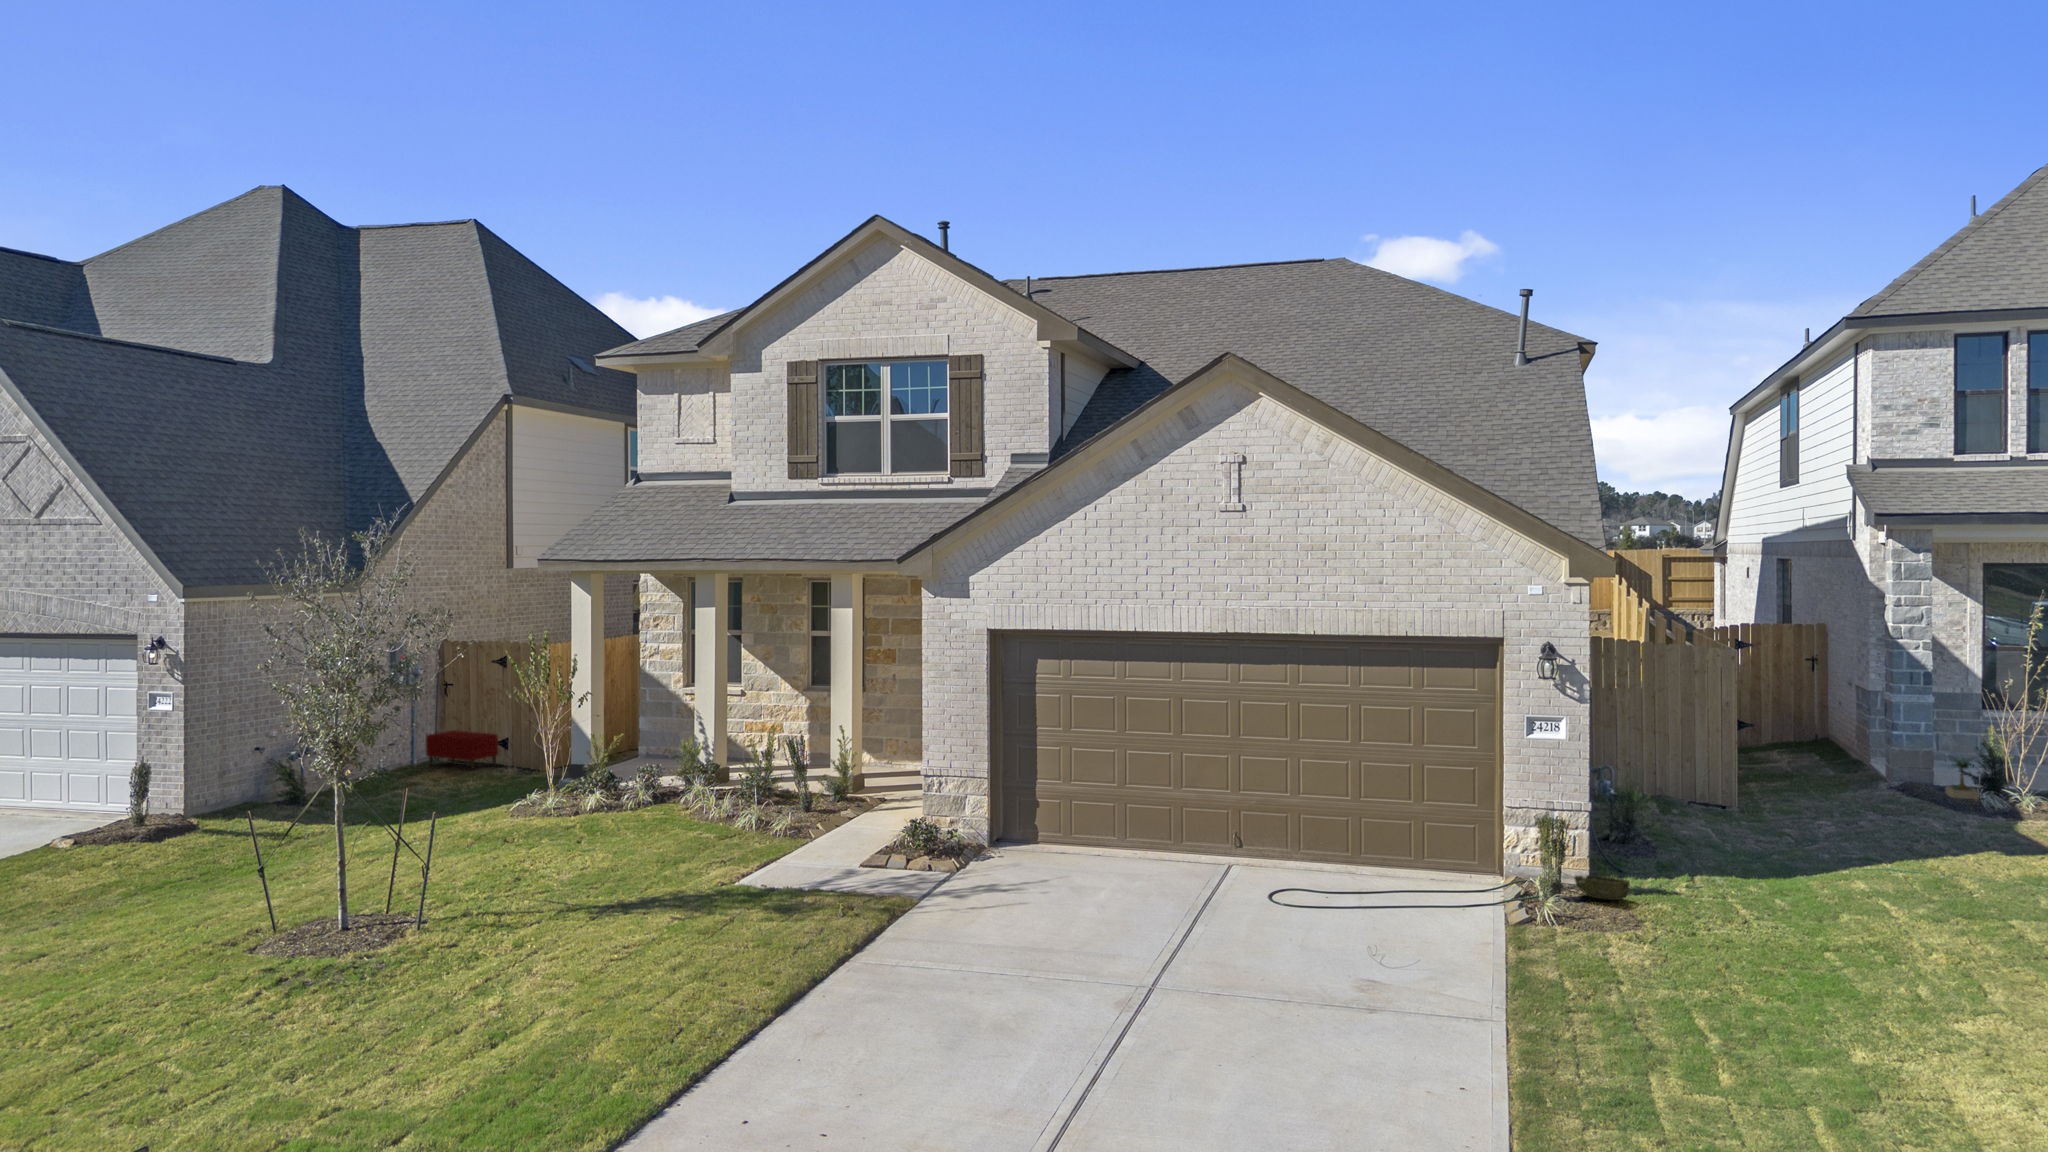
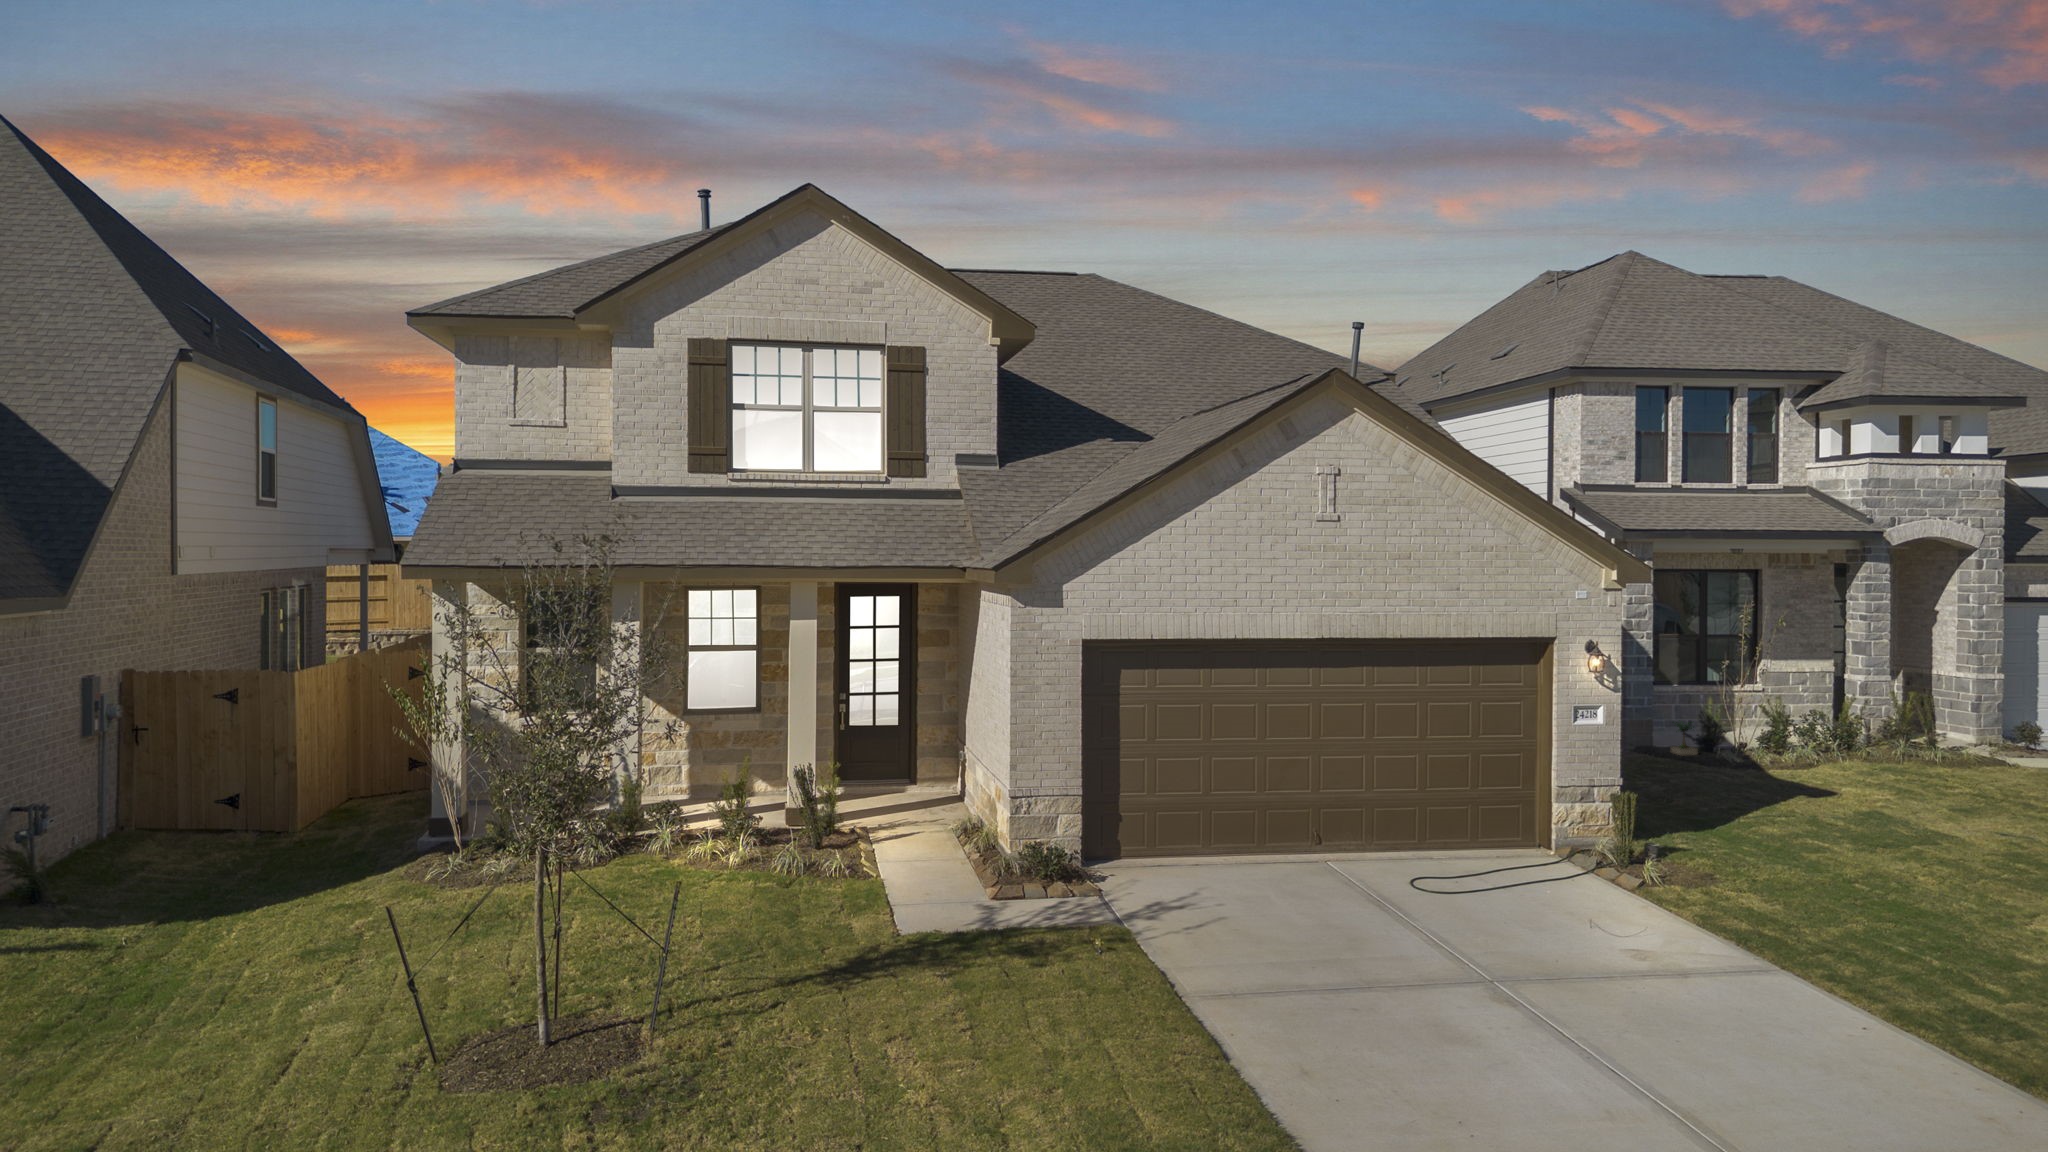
bench: present [426,730,498,770] -> none [100,817,224,871]
woven basket: present [1574,875,1630,900] -> none [1614,836,1662,856]

